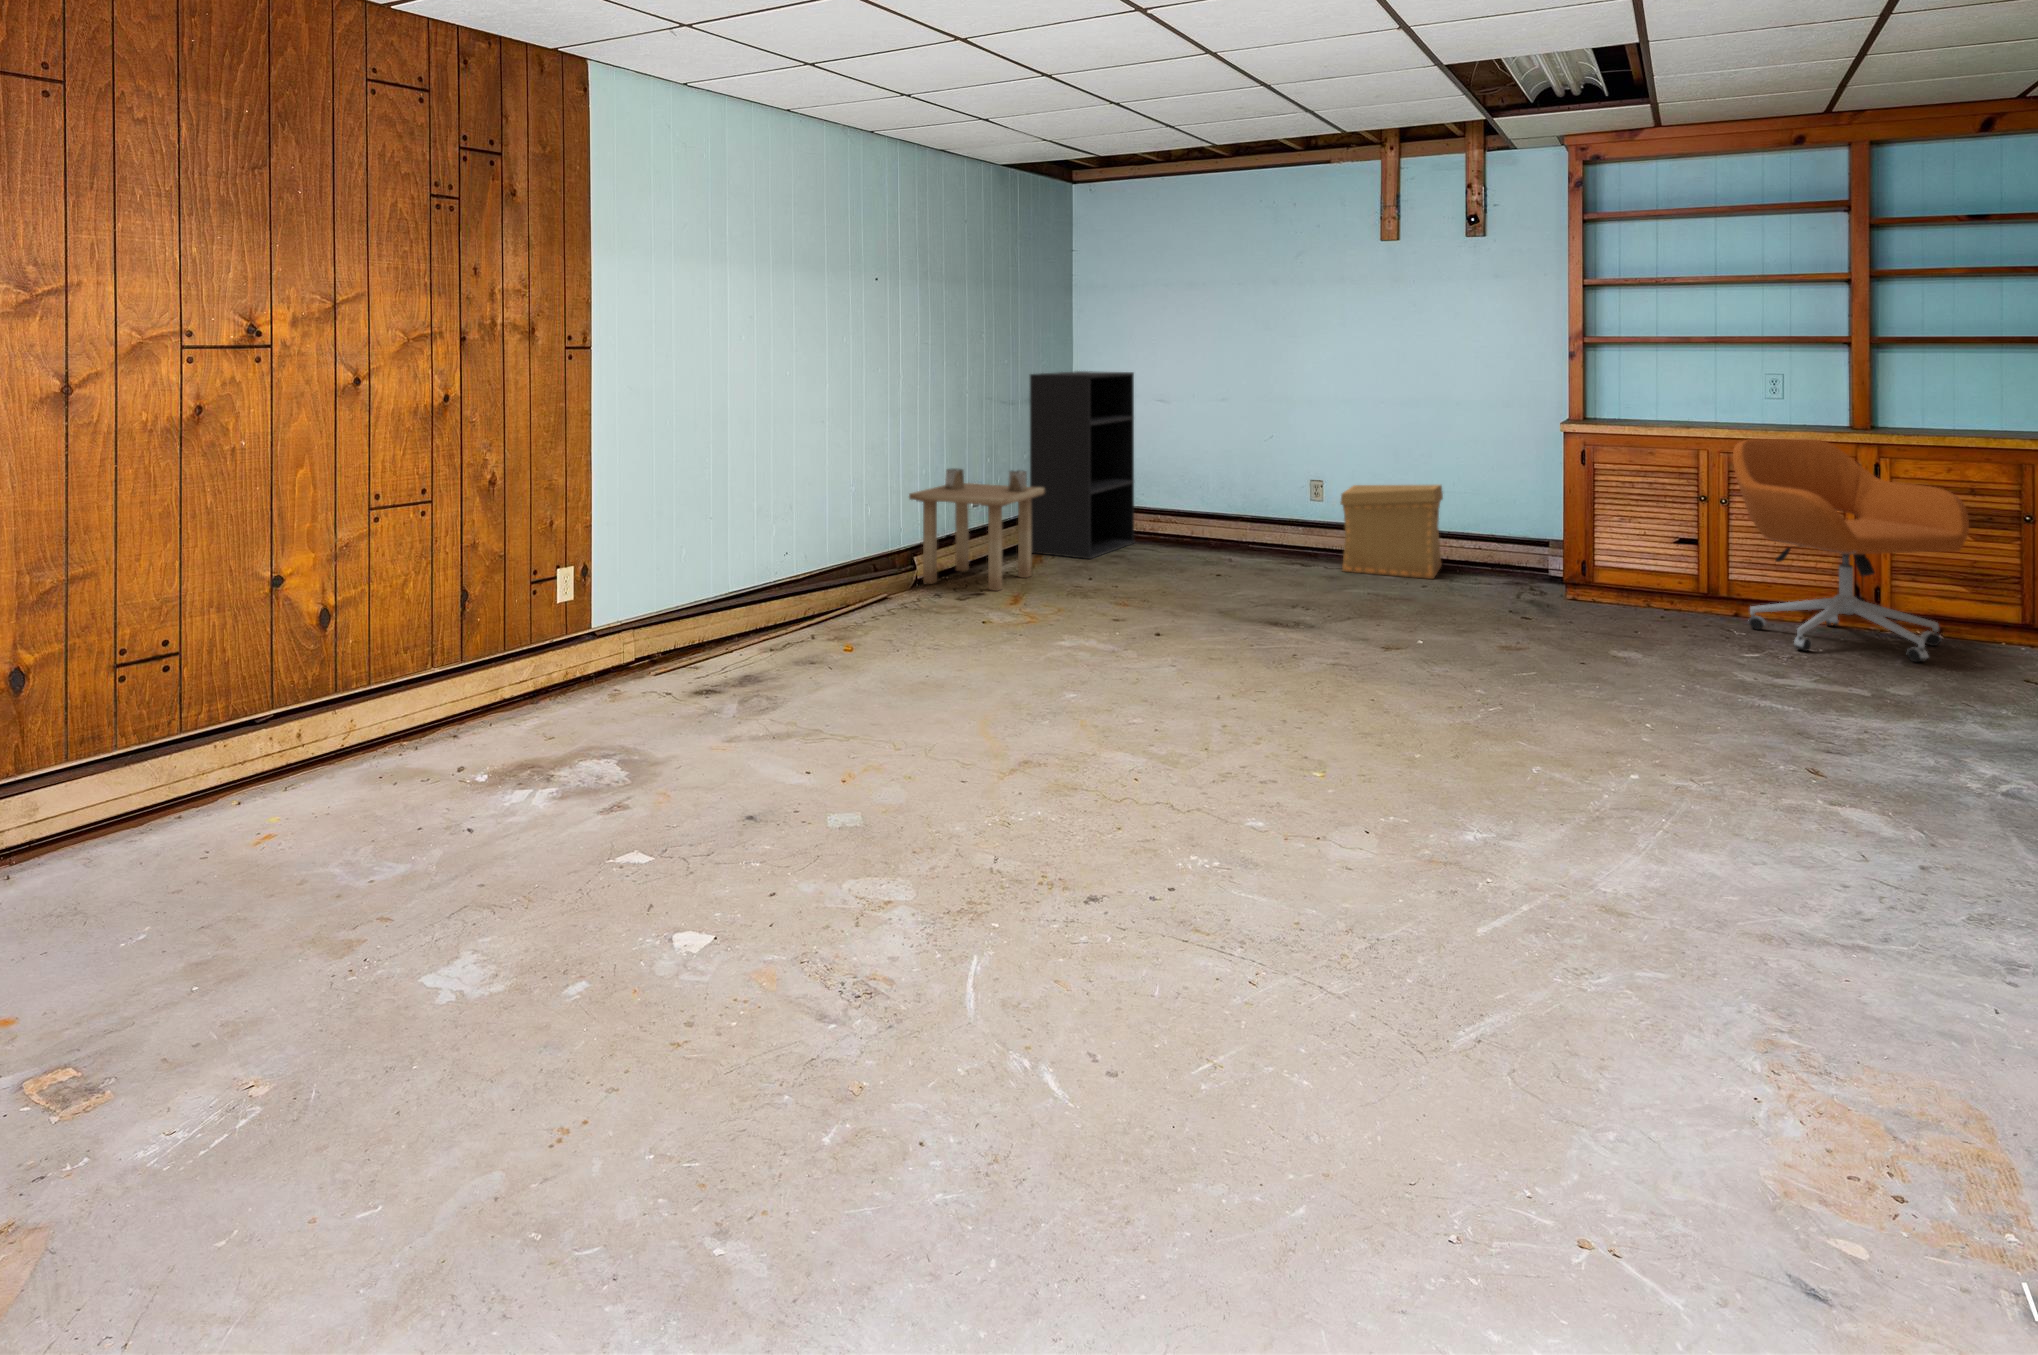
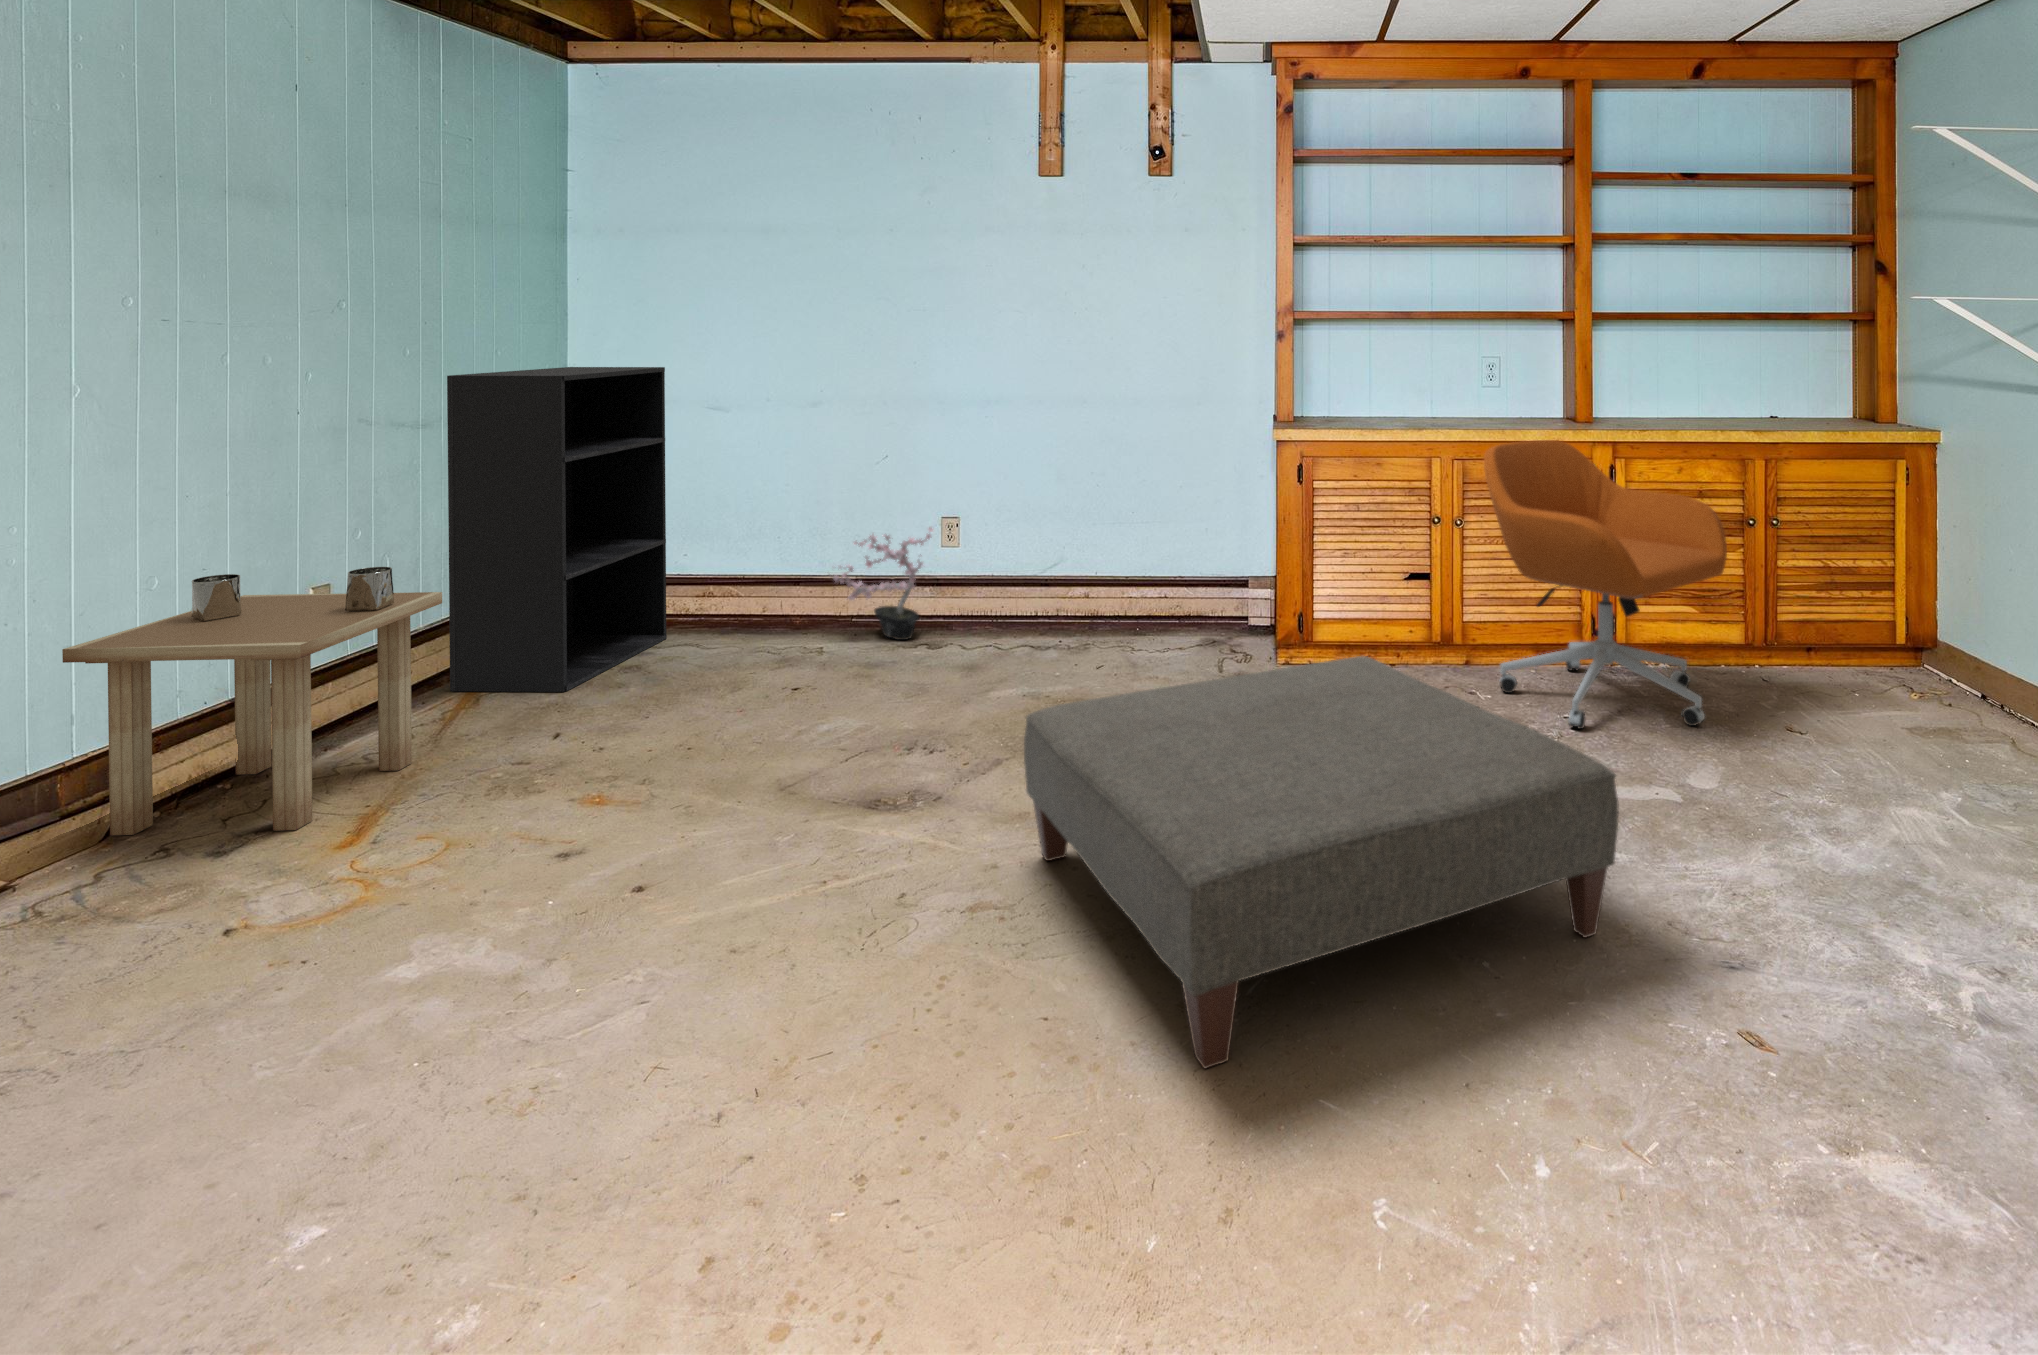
potted plant: none [1232,481,1308,558] -> present [832,527,933,640]
cardboard box: present [1341,485,1443,579] -> none [983,515,1121,658]
ottoman: none [1366,562,1742,716] -> present [1024,656,1618,1068]

